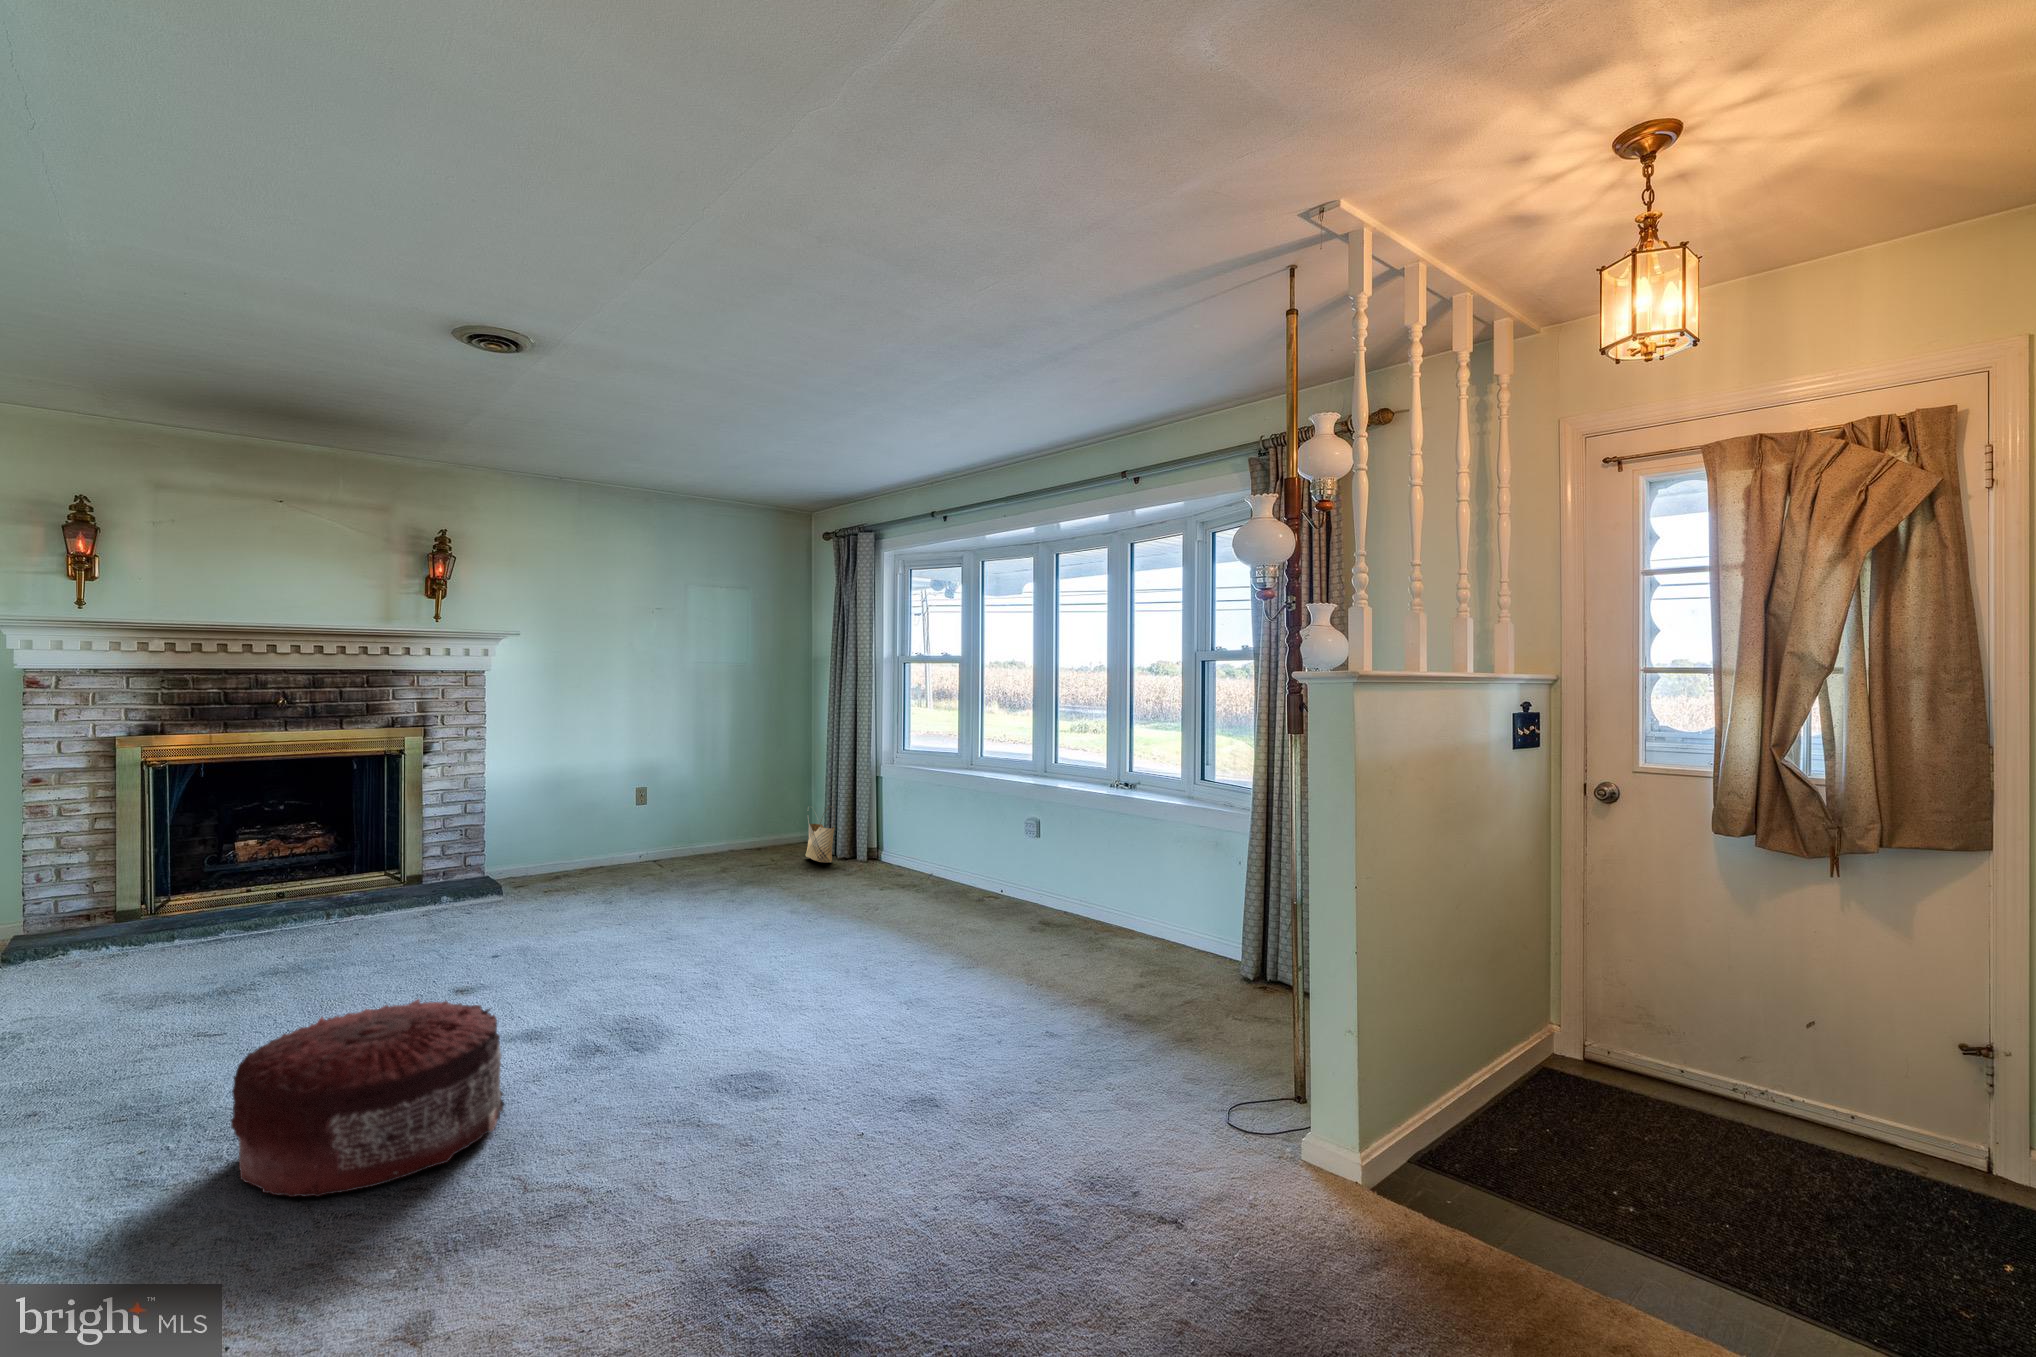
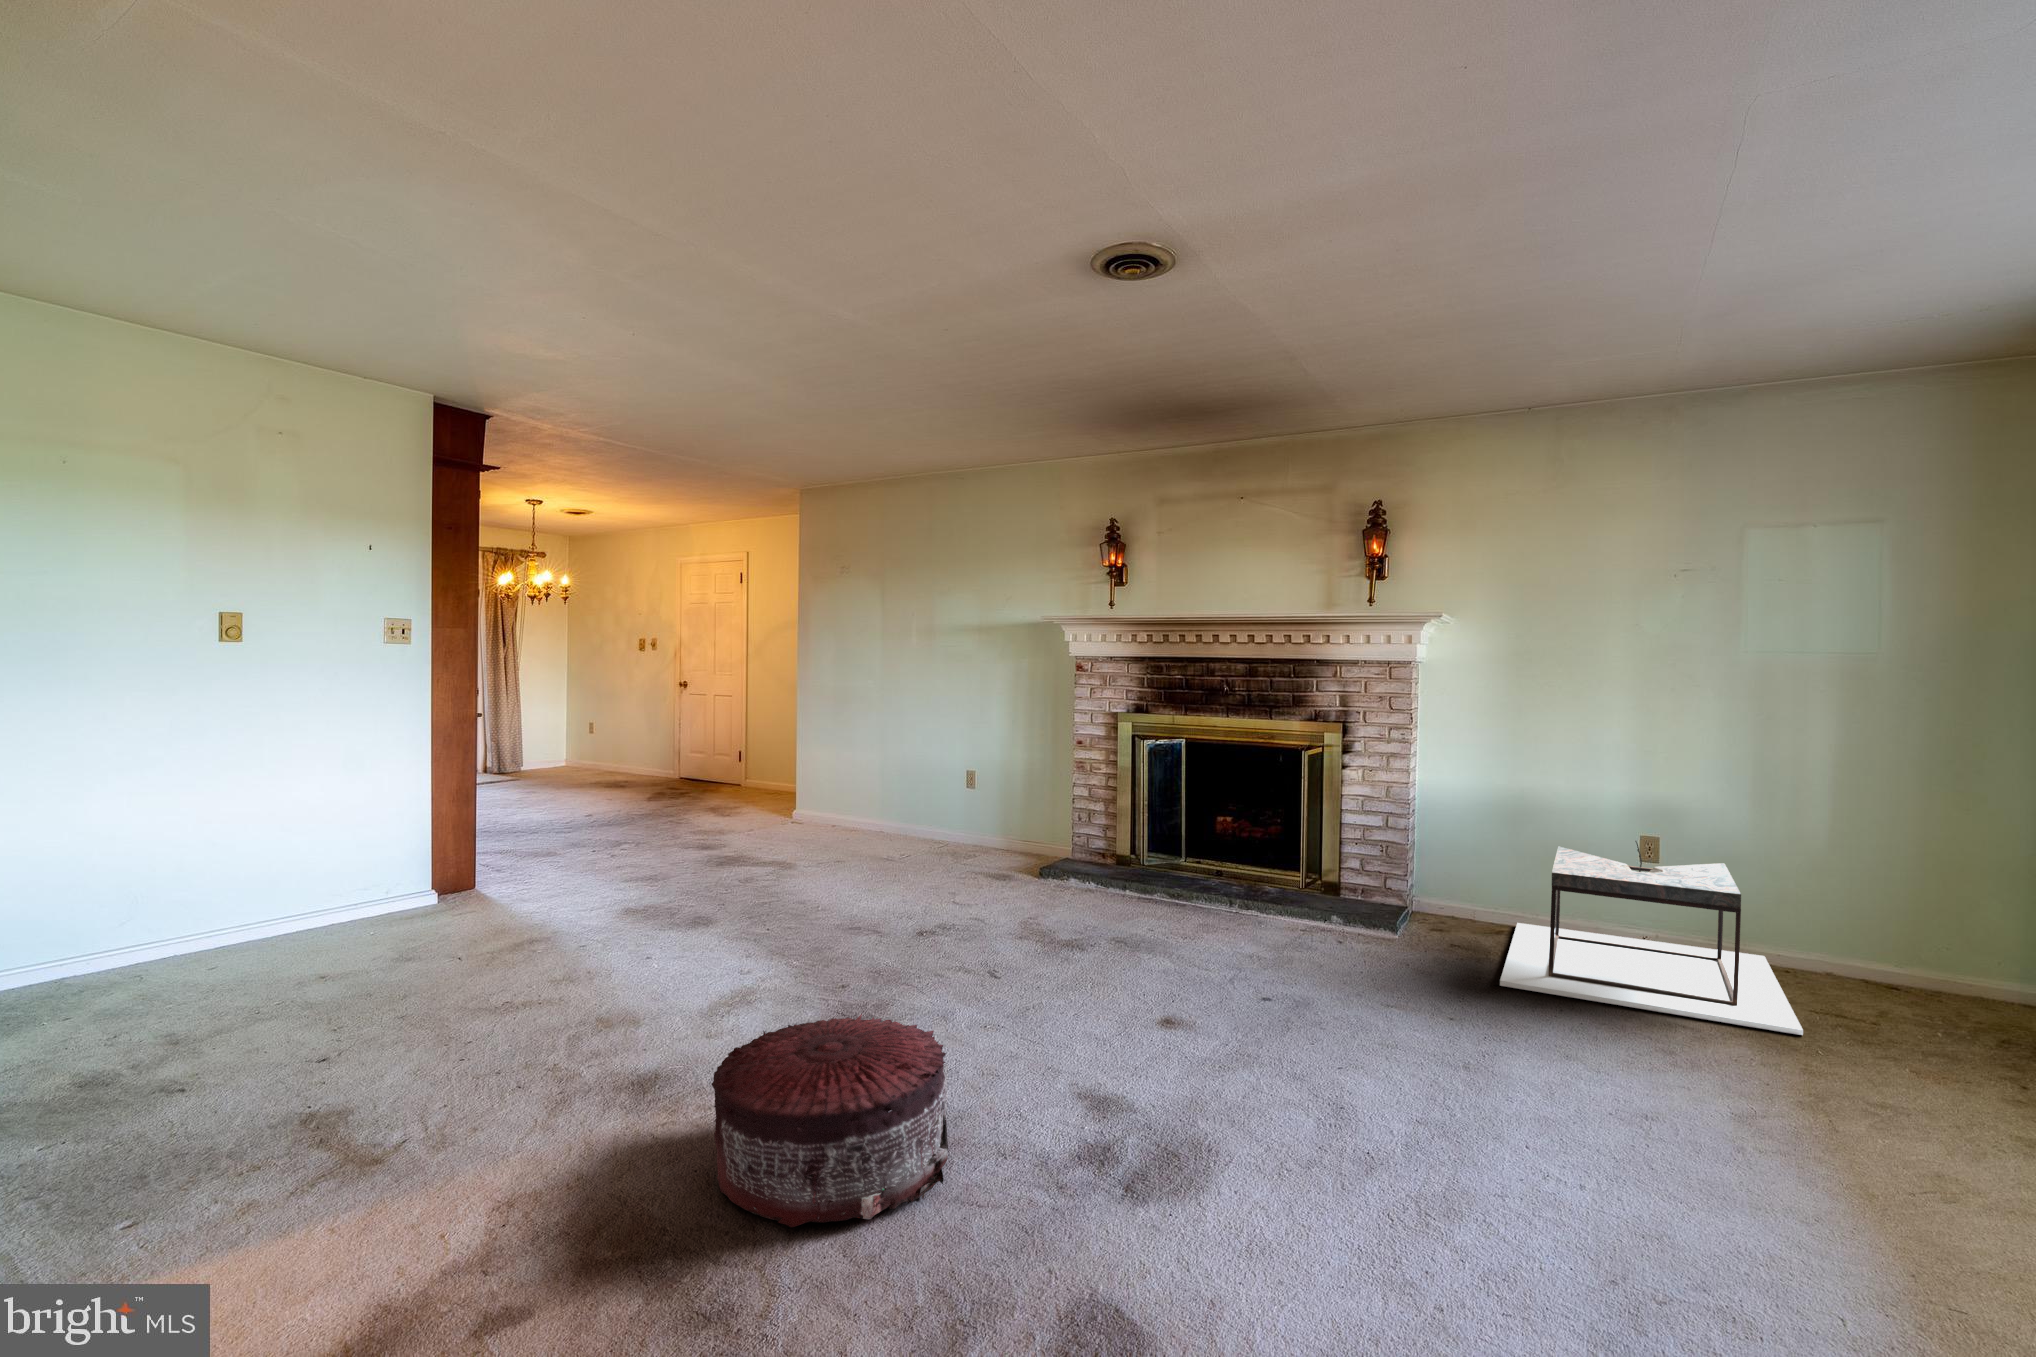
coffee table: none [573,787,780,900] -> present [1500,841,1803,1035]
woven basket: present [806,806,835,863] -> none [1920,922,1987,1041]

